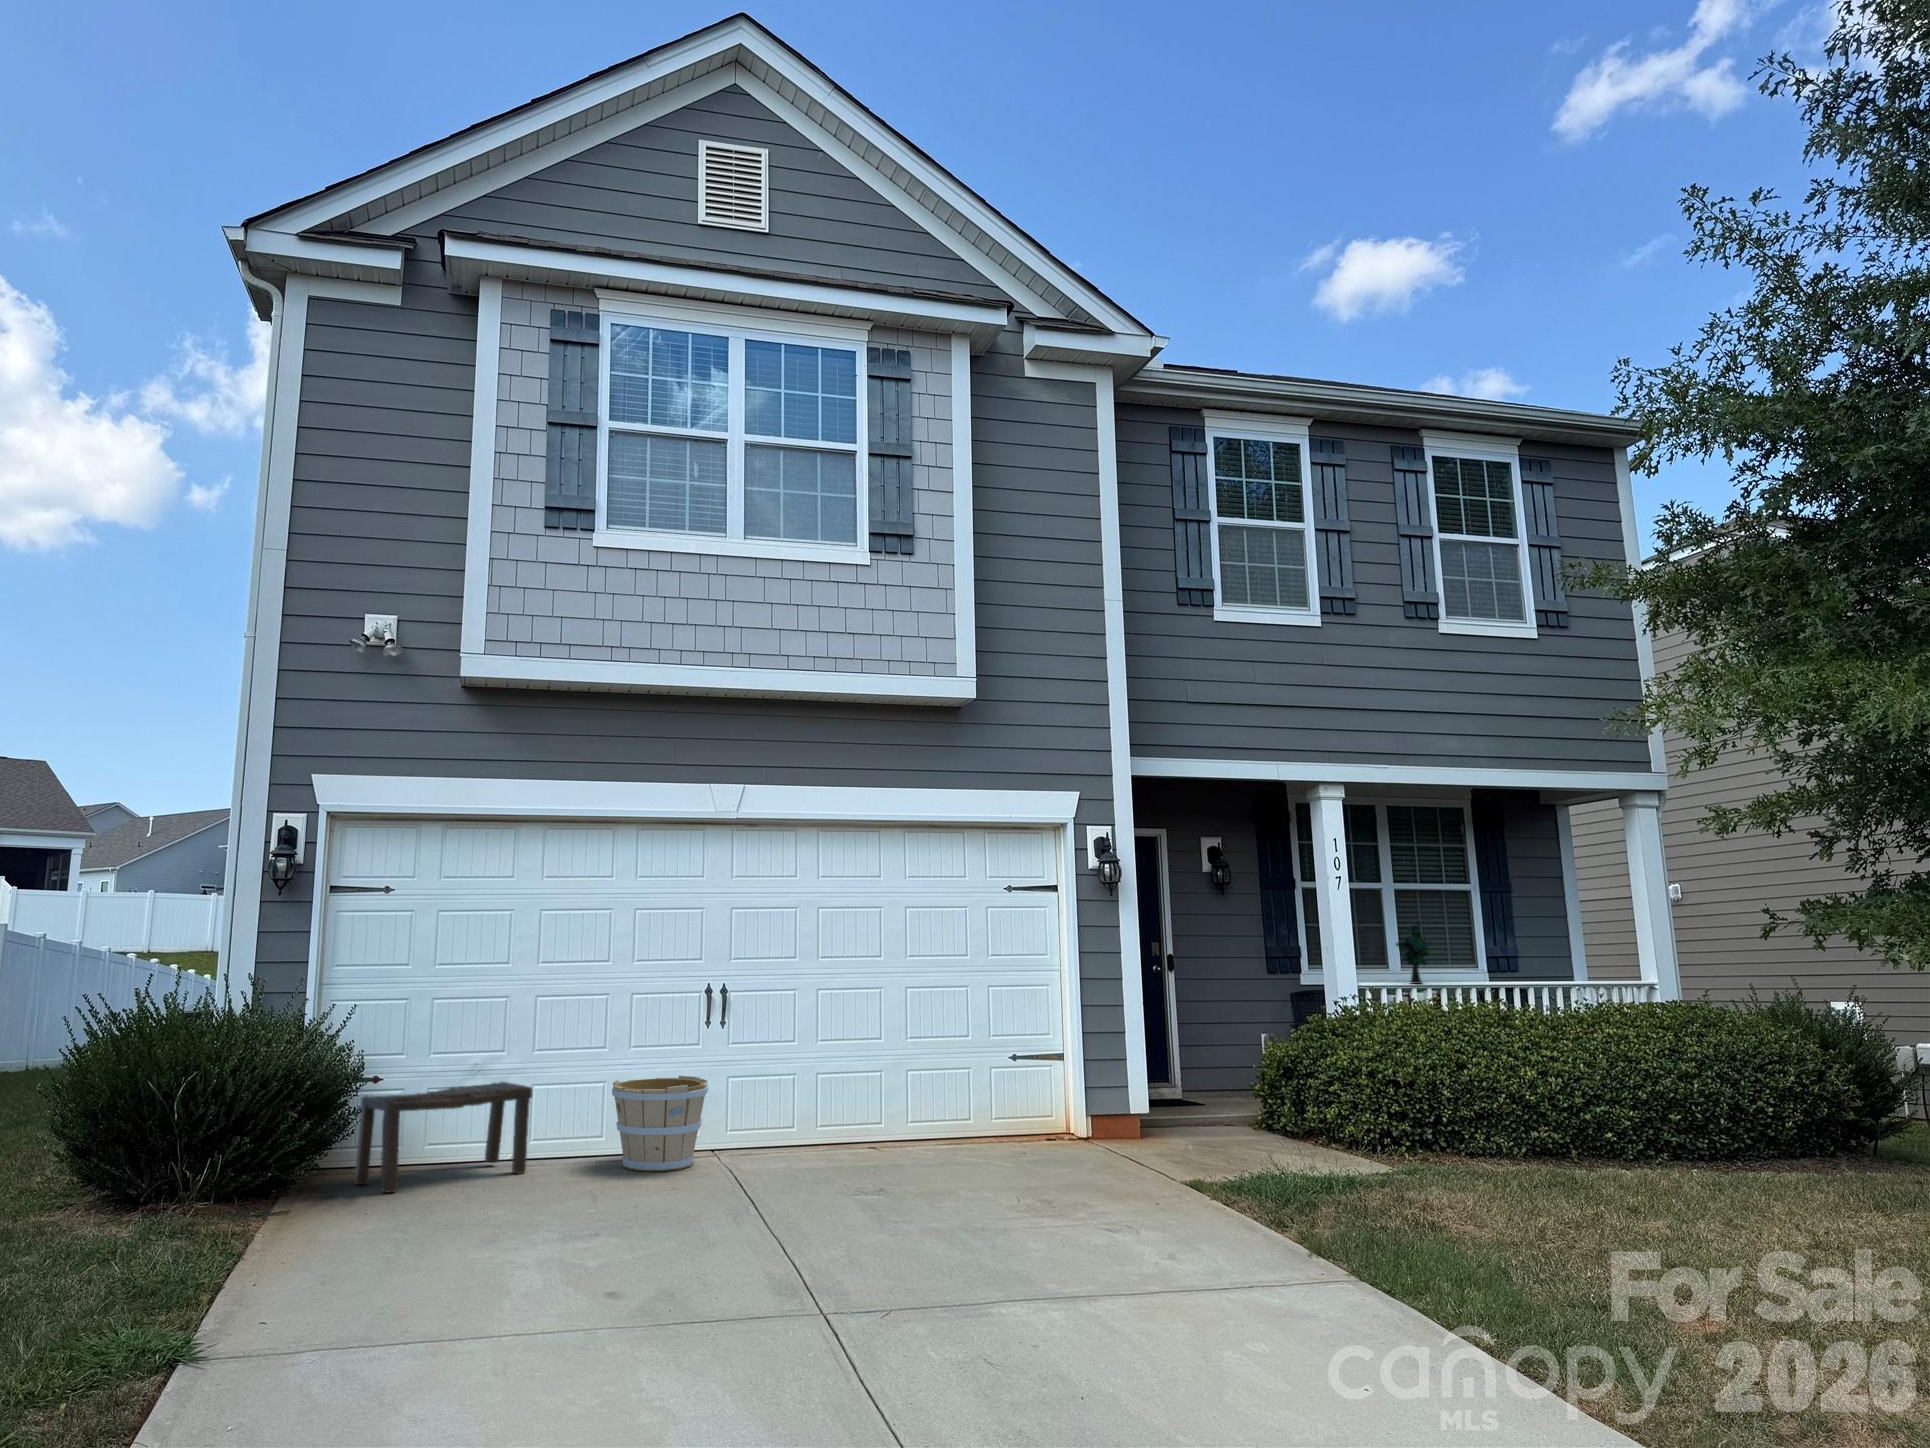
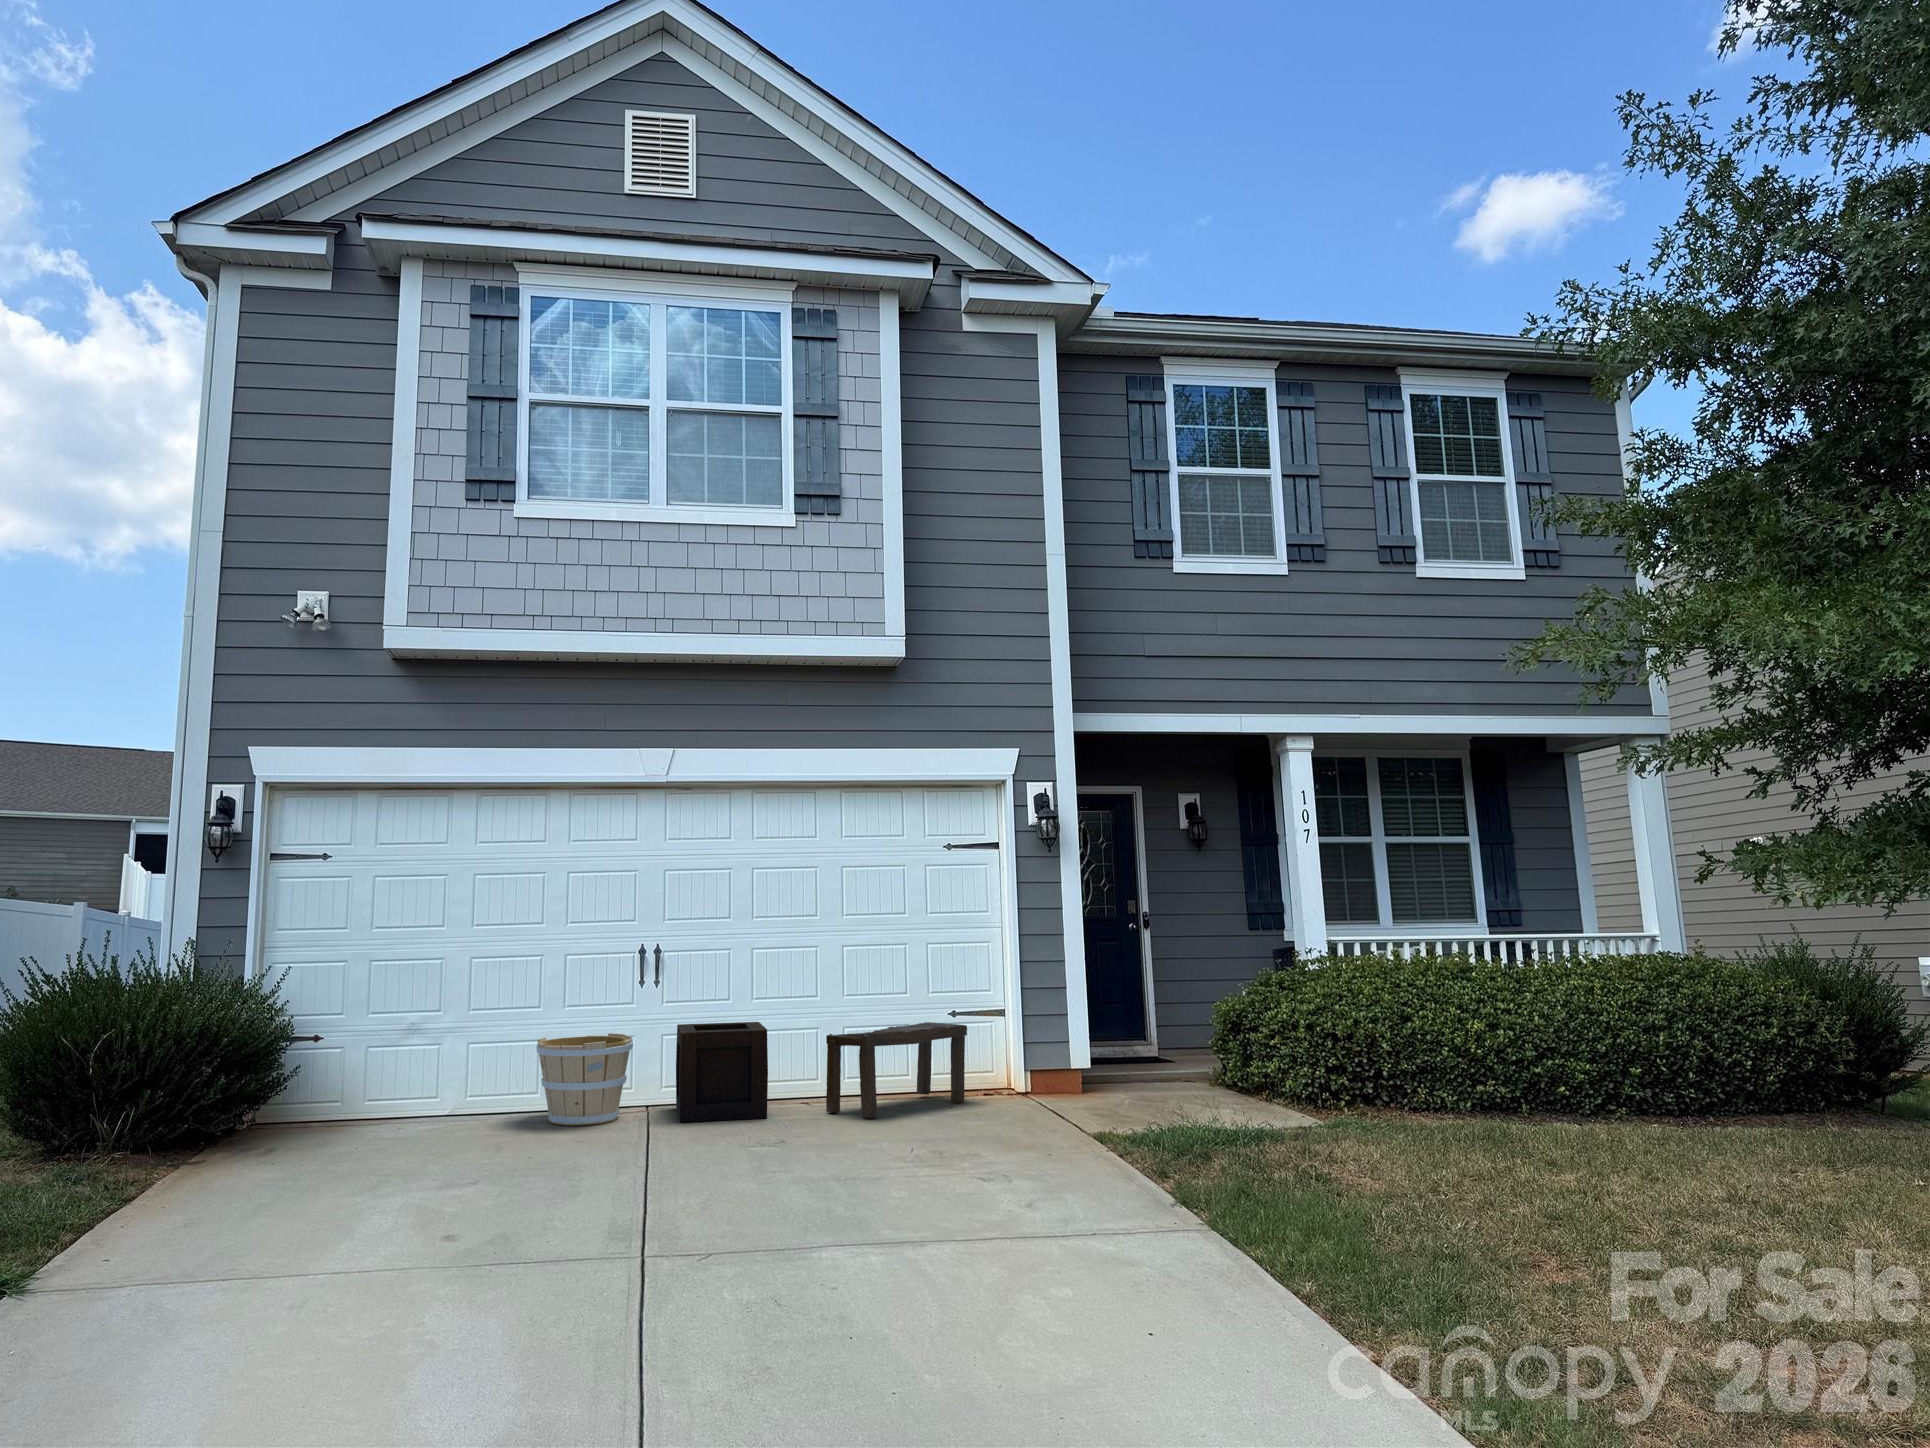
decorative plant: present [1396,921,1431,984] -> none [1383,875,1423,939]
wooden crate: none [745,1064,848,1168] -> present [676,1022,768,1122]
bench: present [354,1082,532,1192] -> present [826,1022,967,1118]

